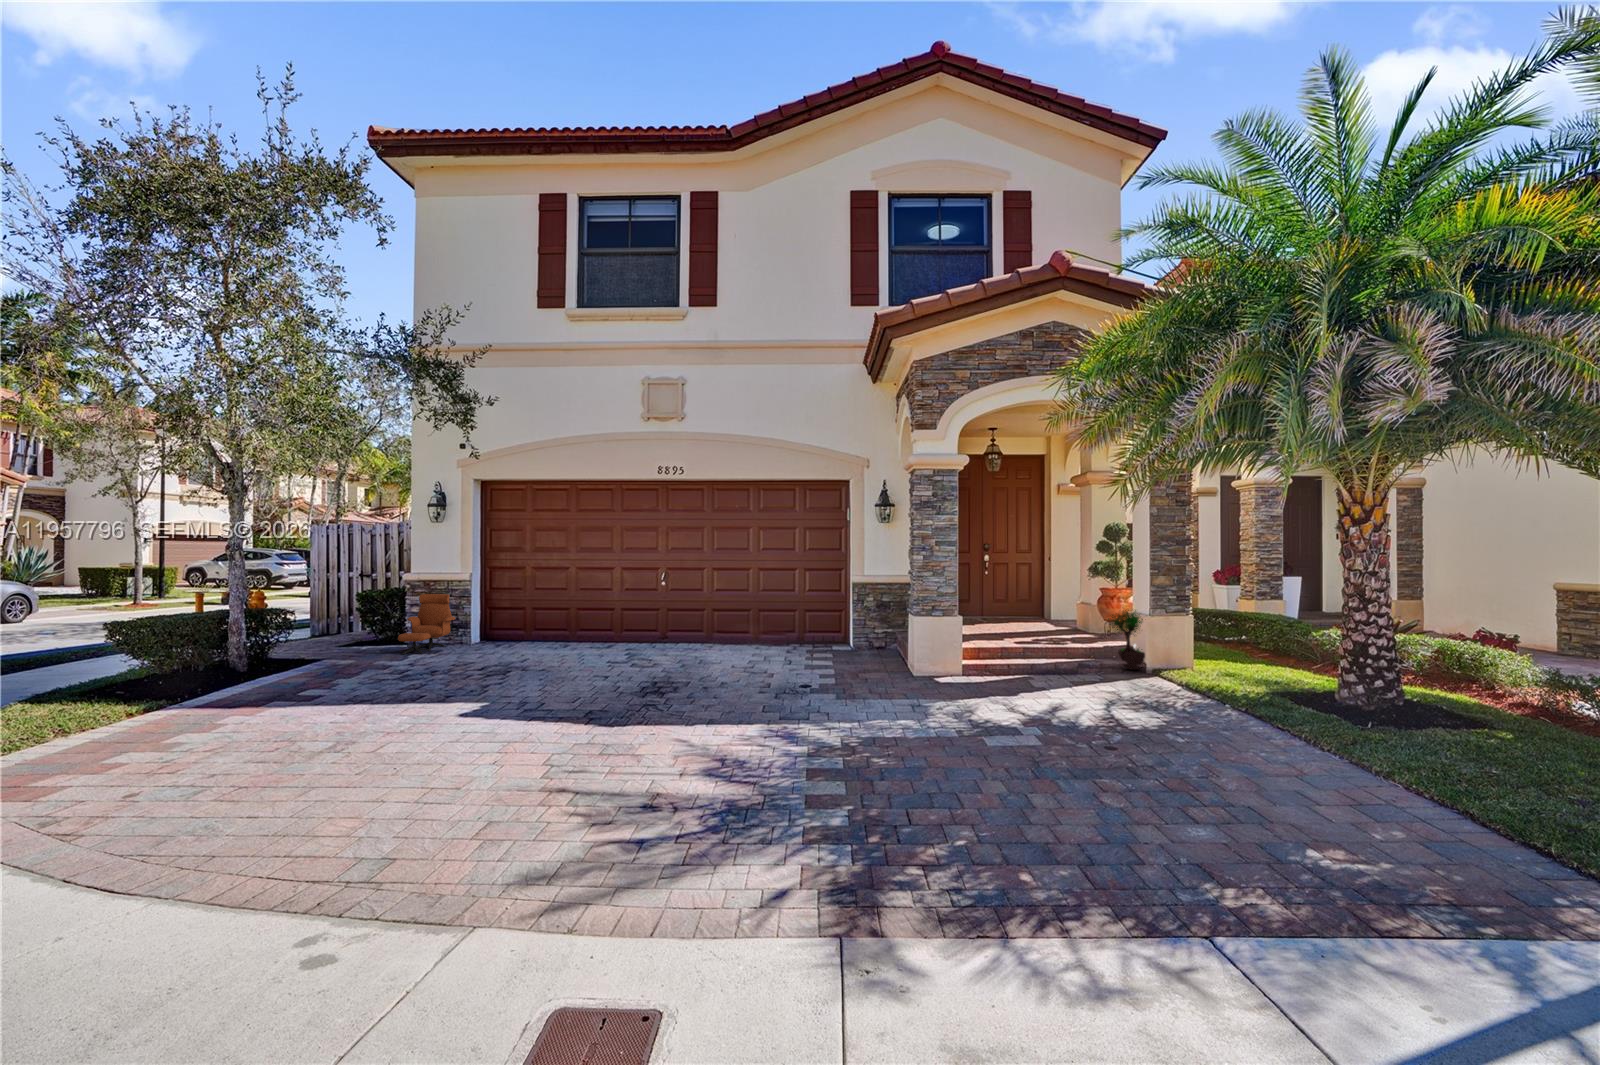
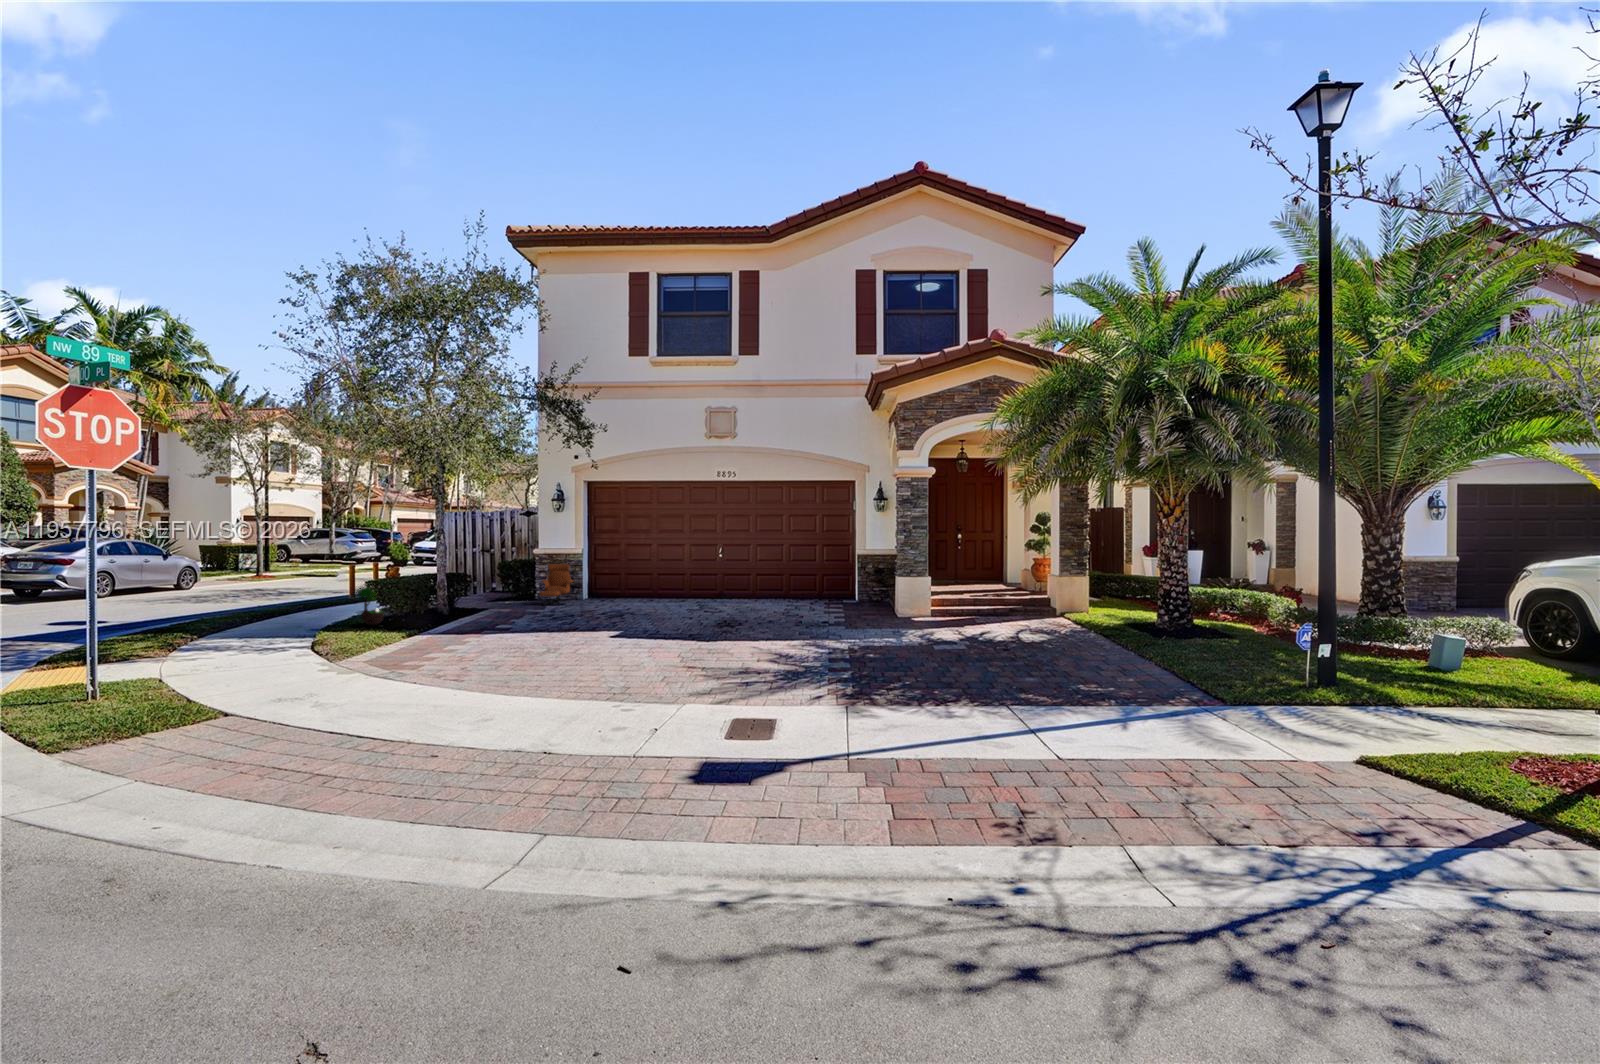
potted tree: present [1108,610,1145,670] -> present [355,586,384,625]

